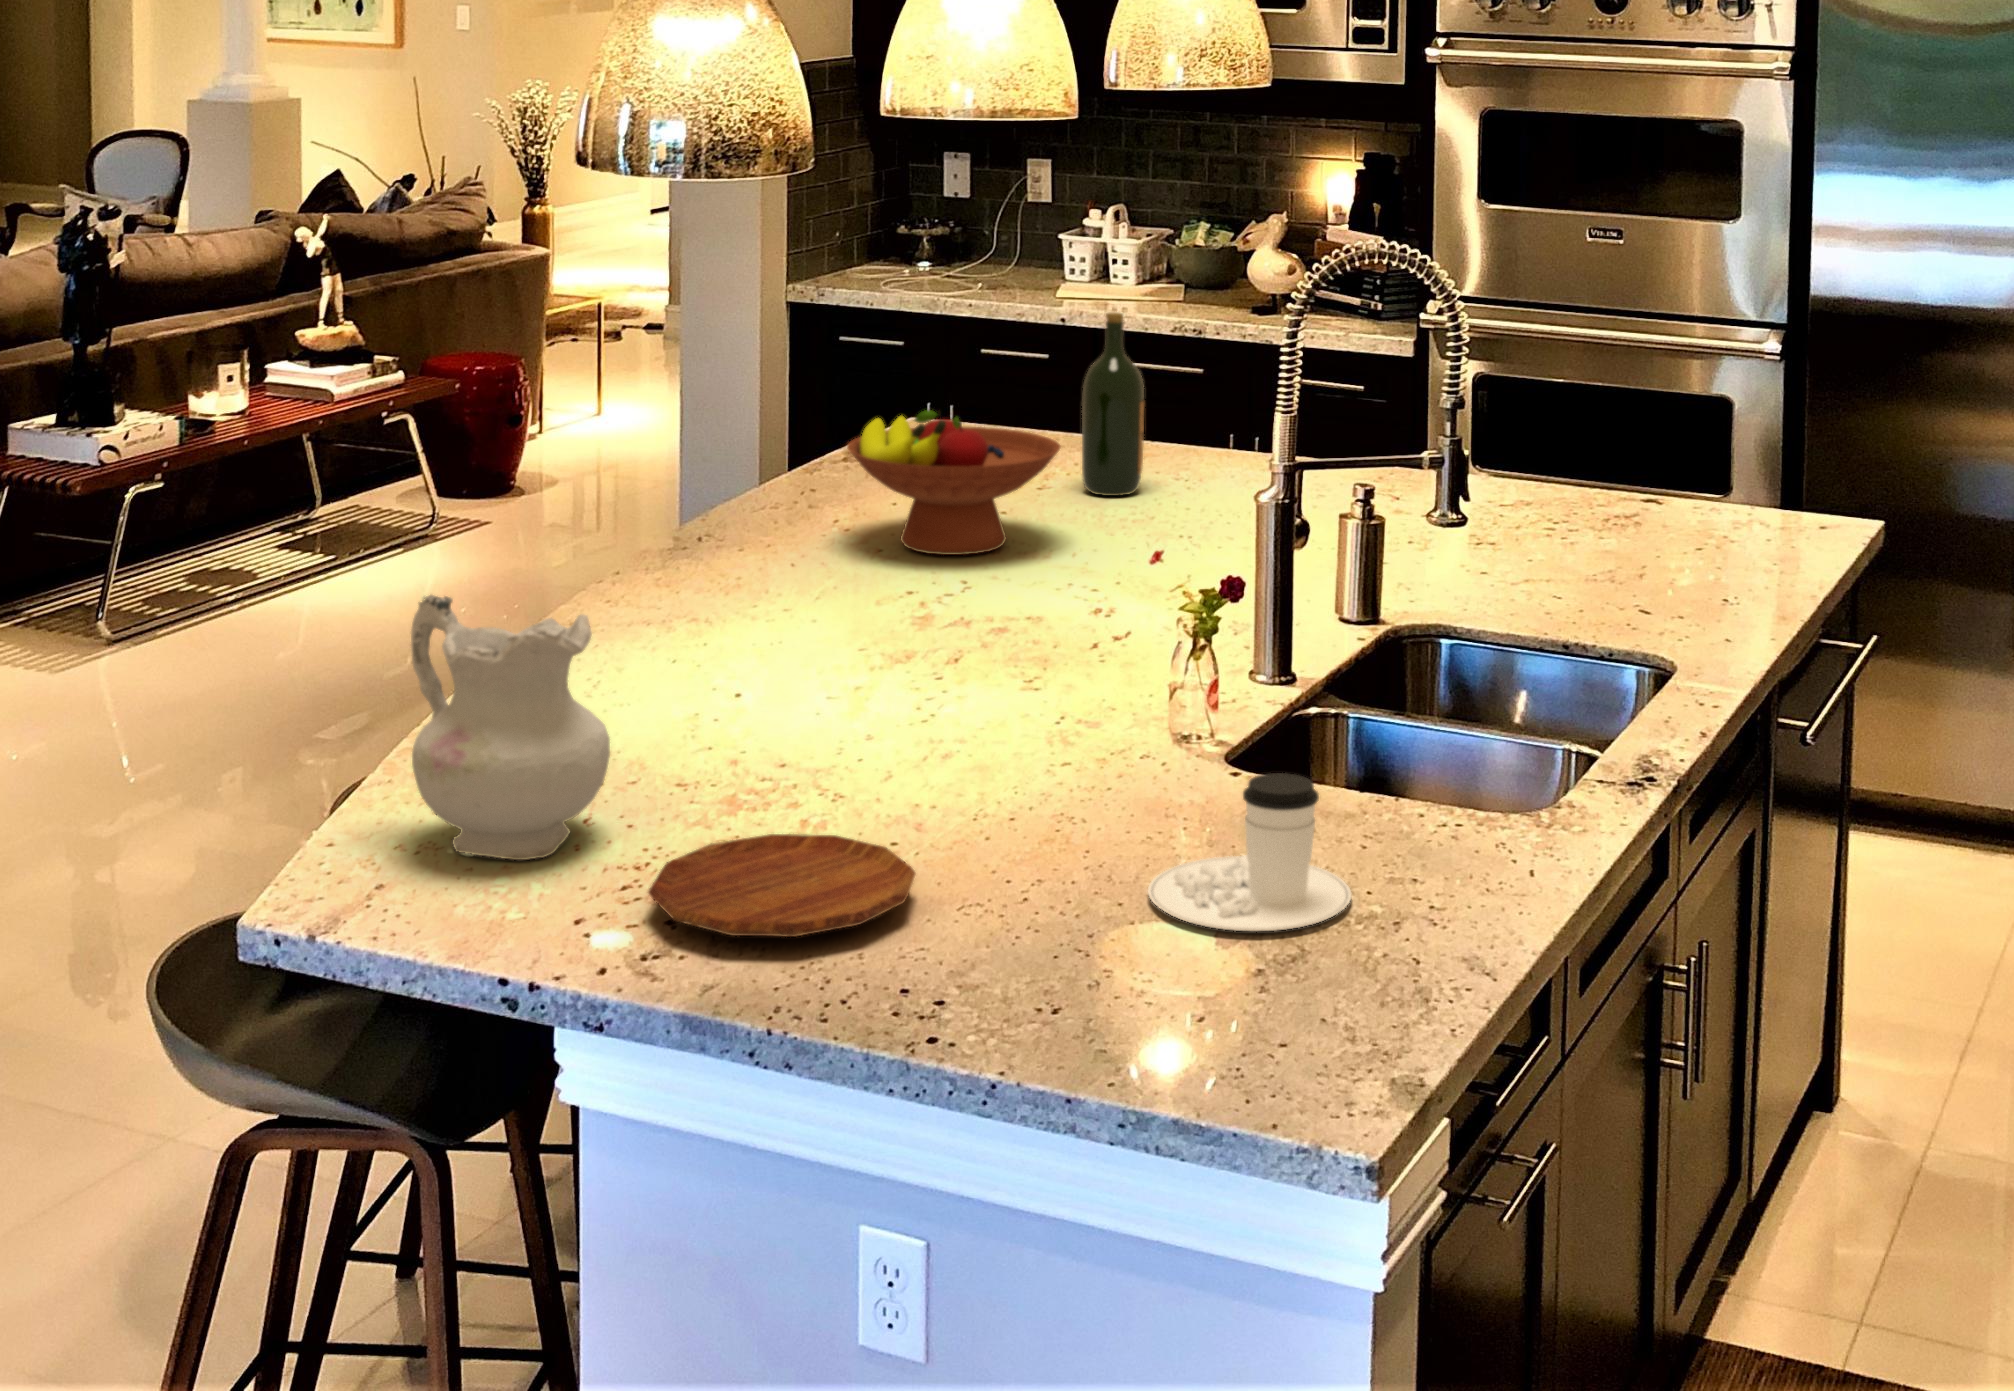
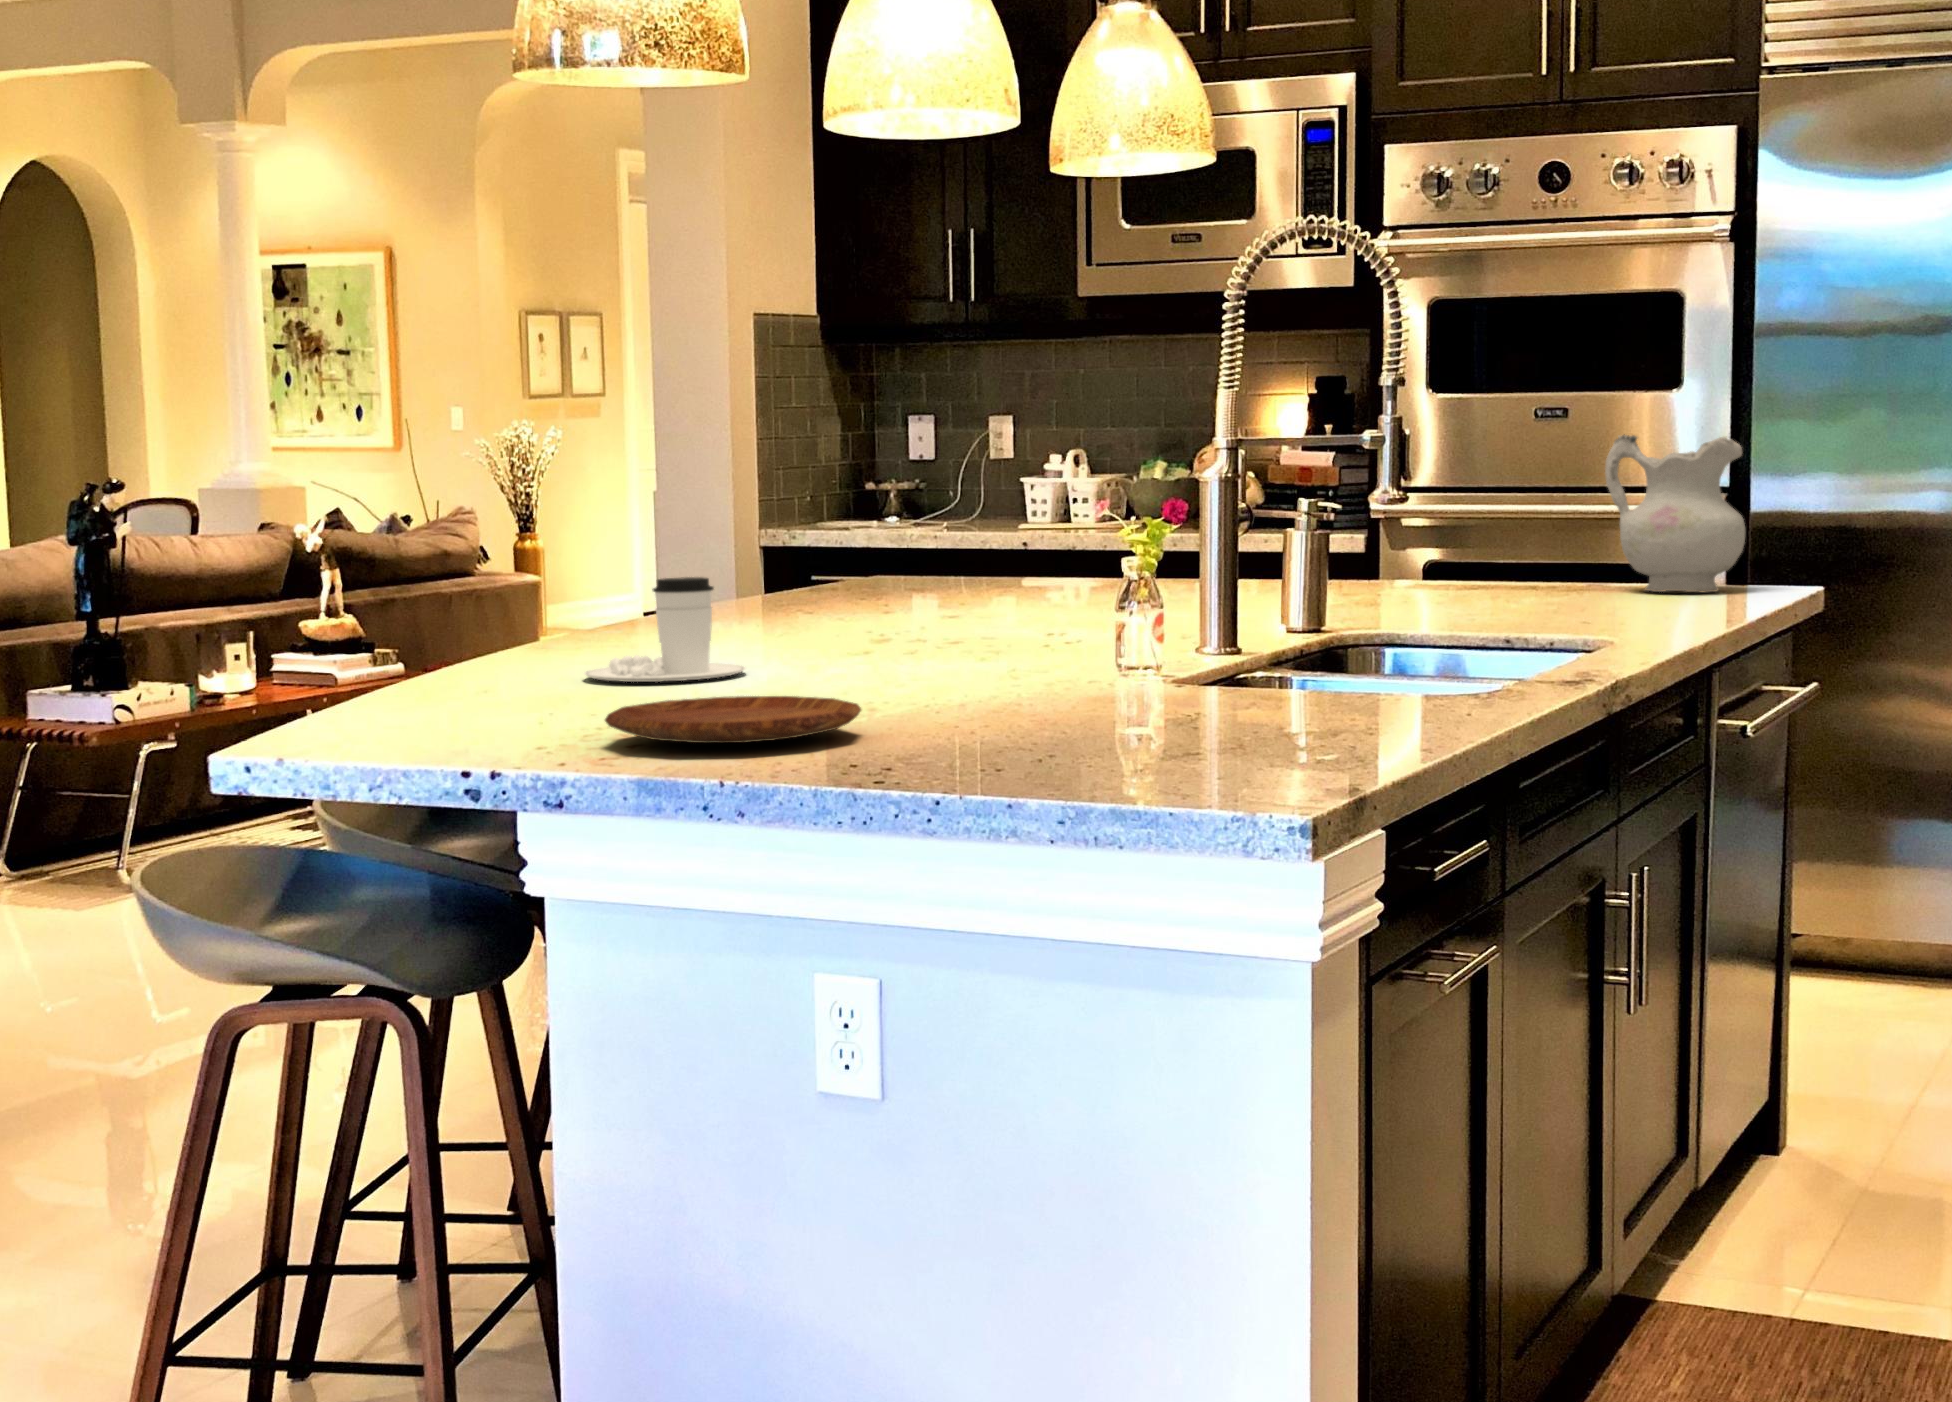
wine bottle: present [1082,312,1144,496] -> none [1034,415,1095,595]
fruit bowl: present [847,410,1061,555] -> none [803,479,1011,618]
ceramic pitcher: present [411,595,610,860] -> present [1605,434,1746,592]
coffee cup: present [1148,773,1351,931] -> present [584,577,745,682]

